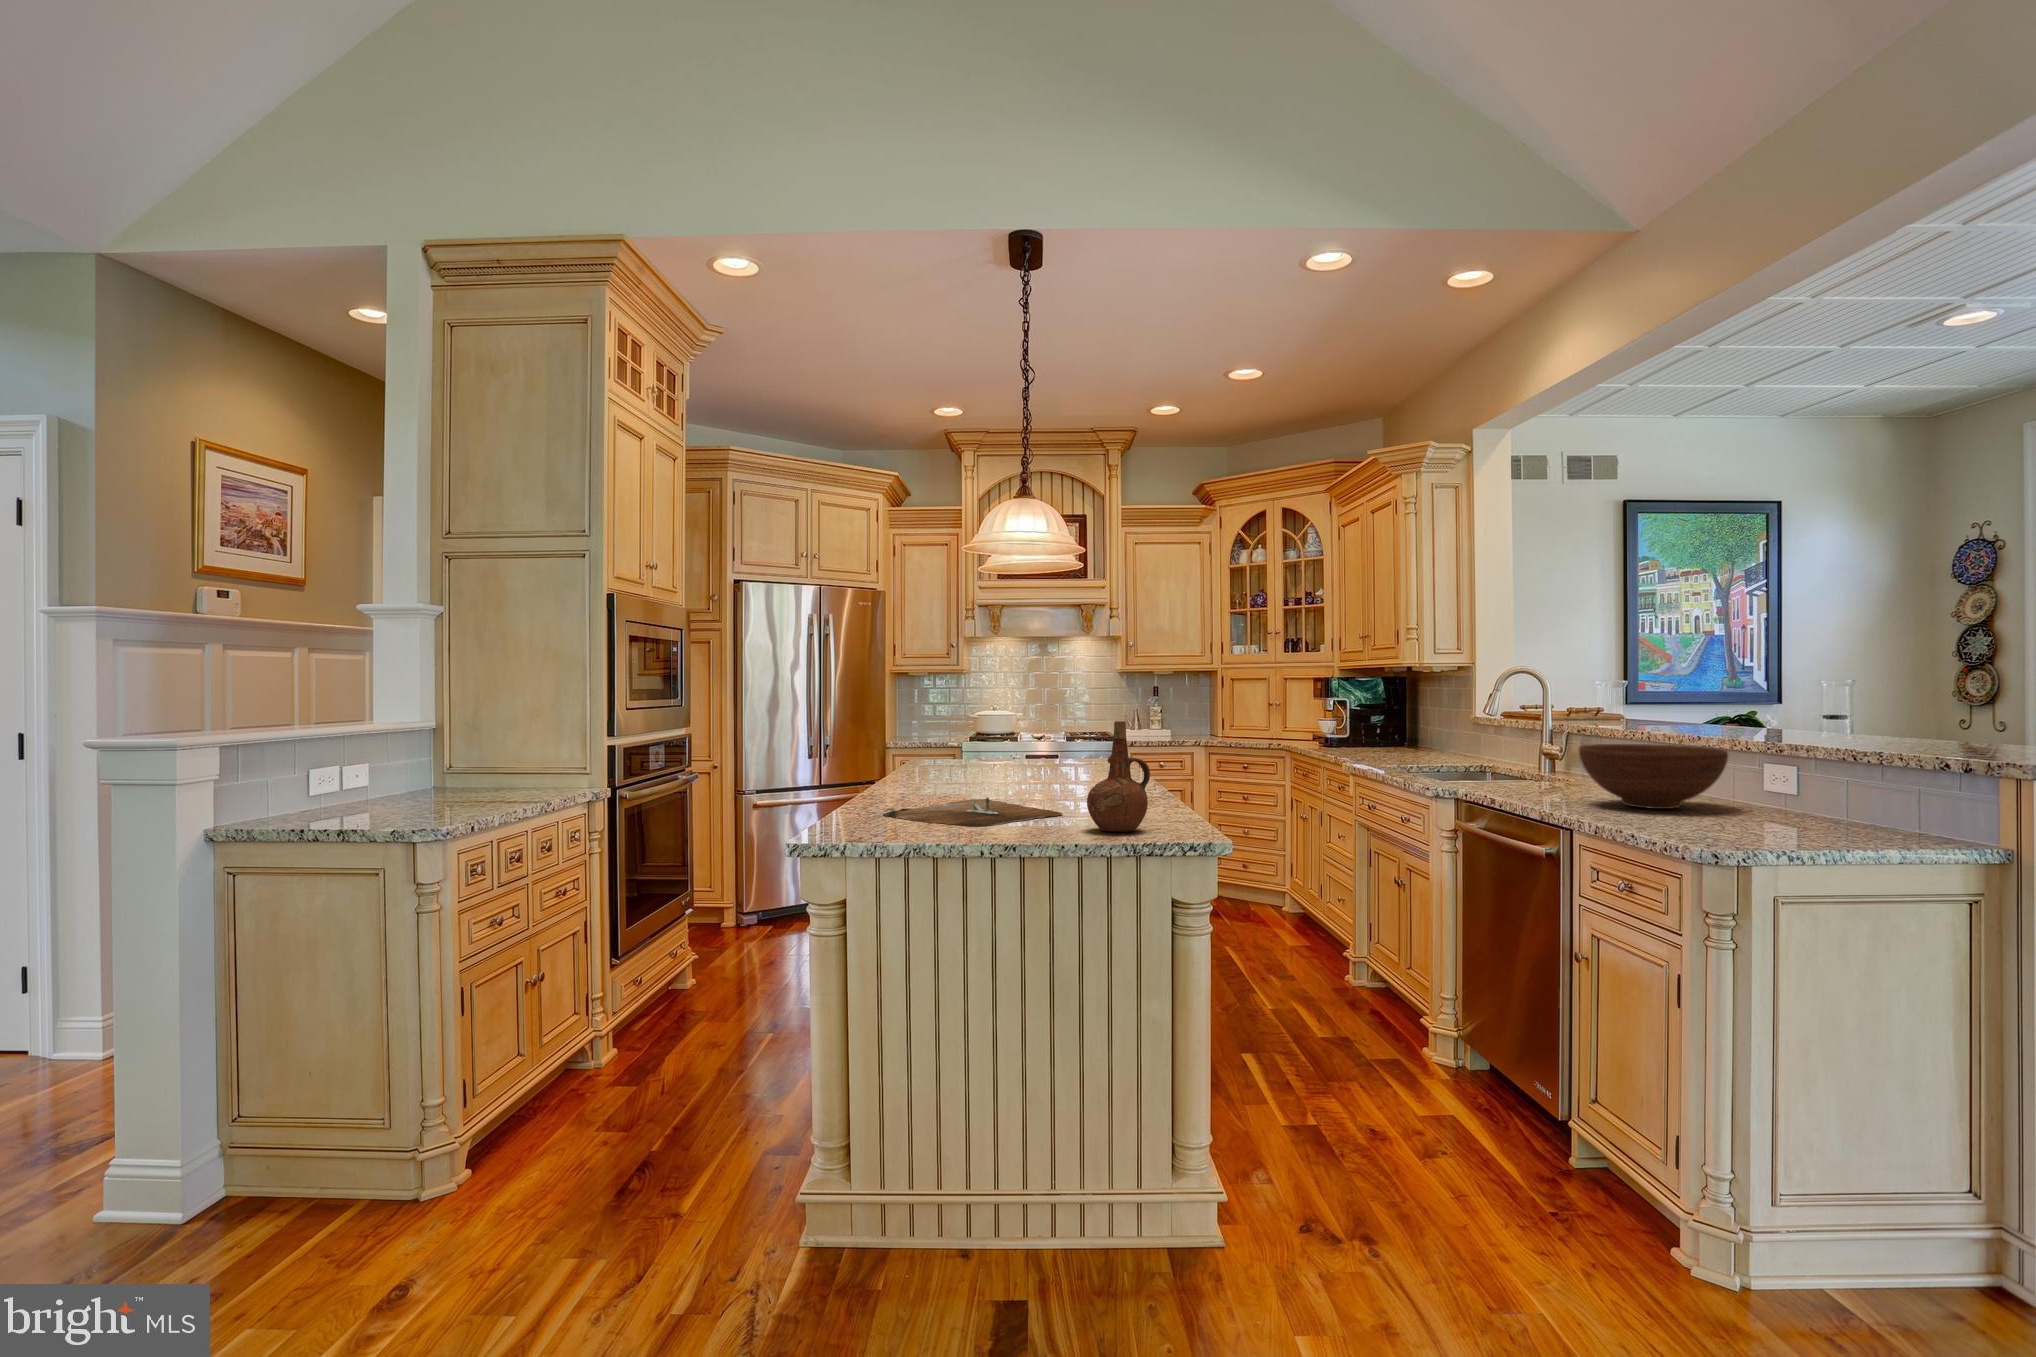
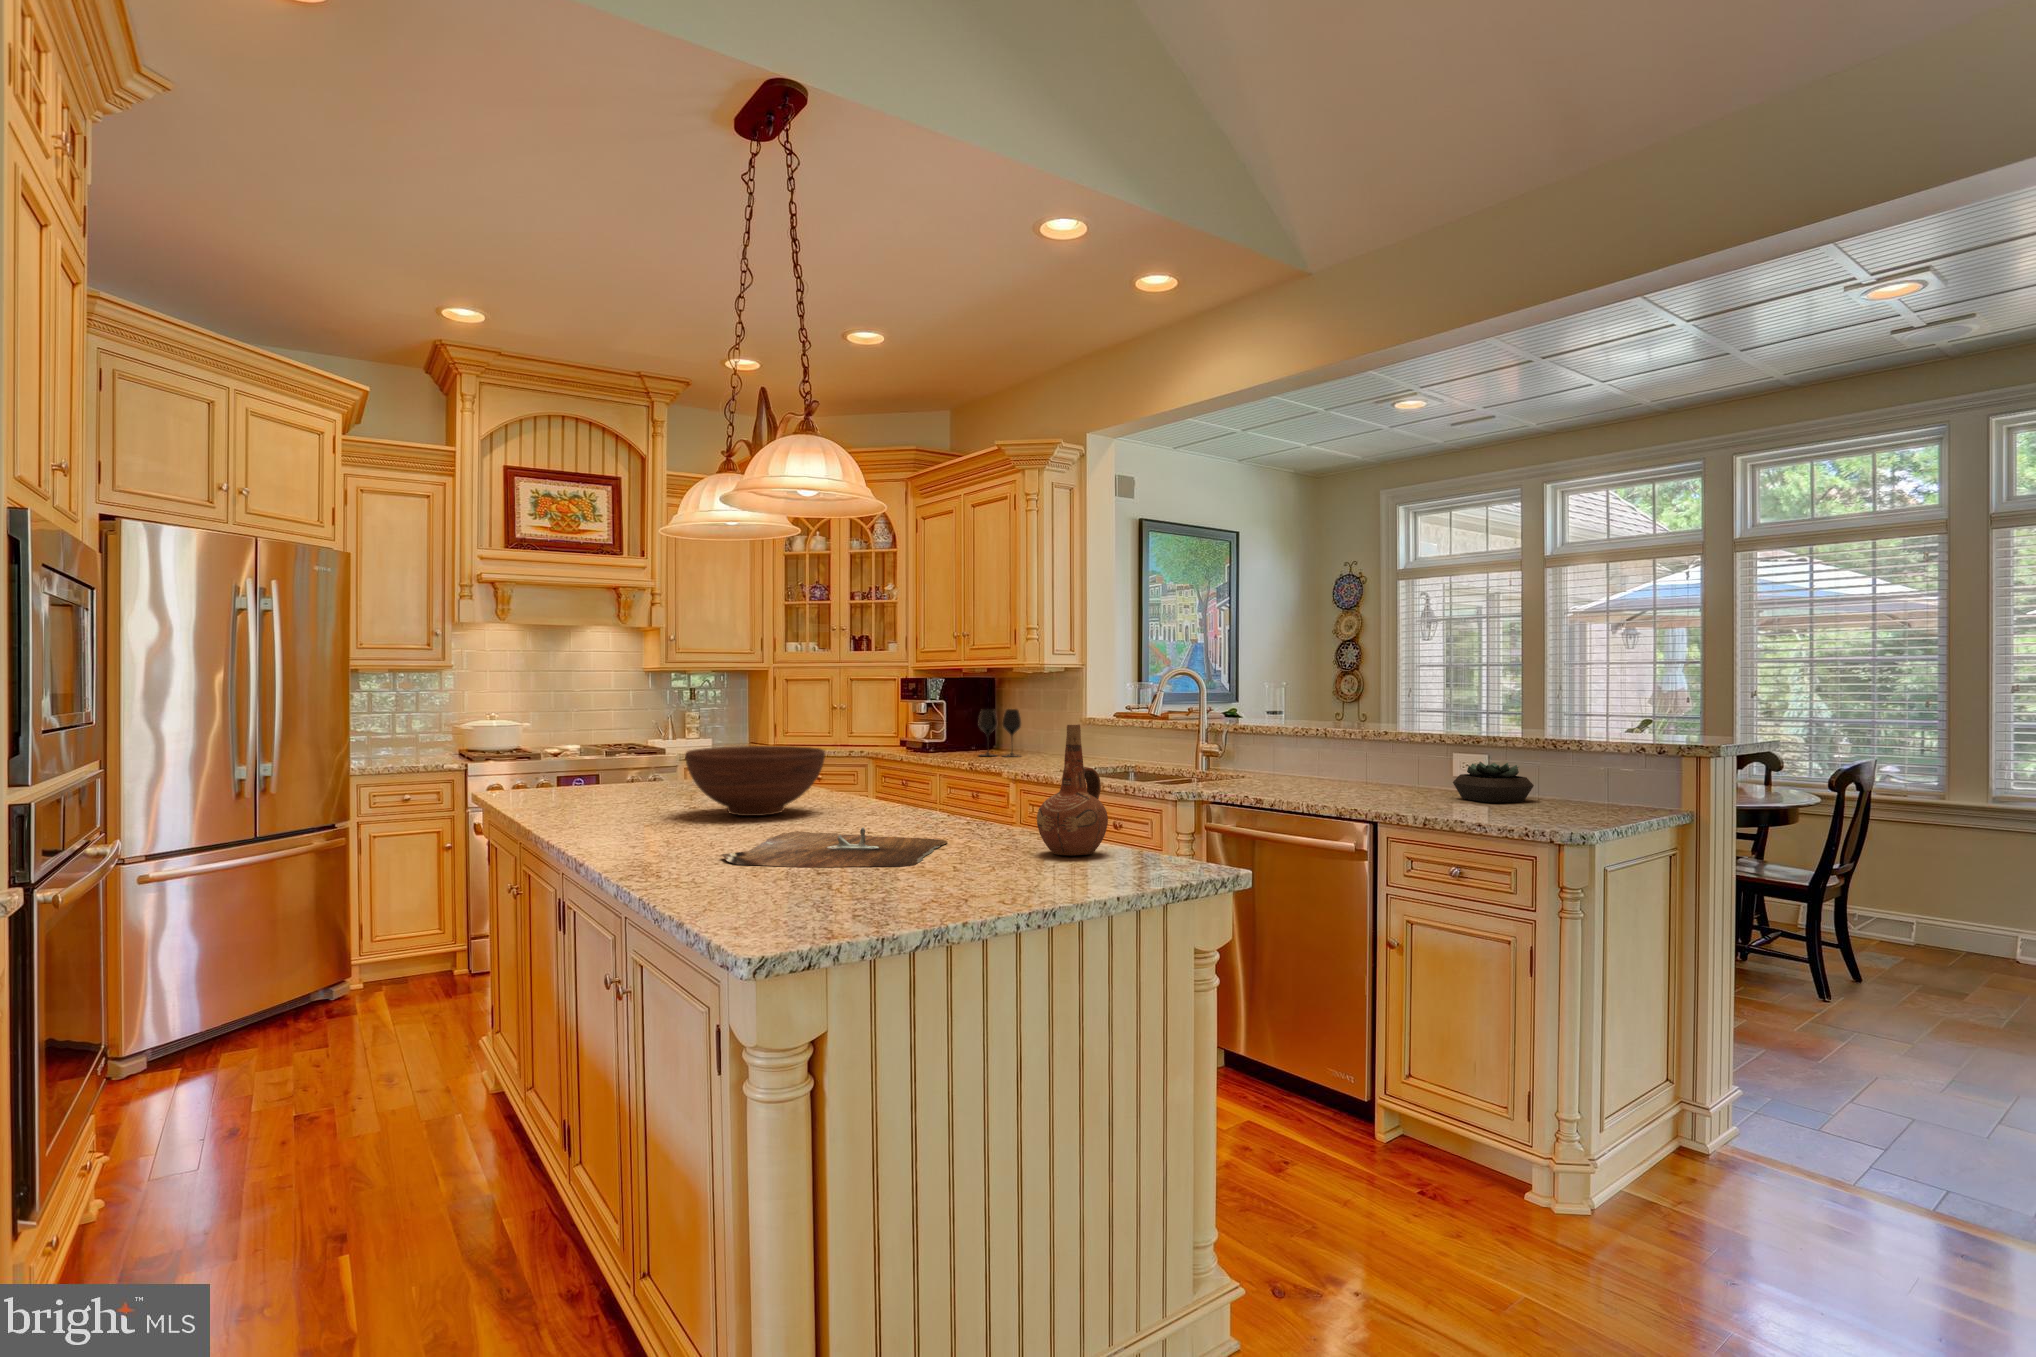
wine glass: none [1368,707,1411,755] -> present [978,709,1021,757]
fruit bowl: present [1579,744,1728,809] -> present [685,746,825,816]
succulent plant: none [1752,779,1862,832] -> present [1453,762,1534,803]

